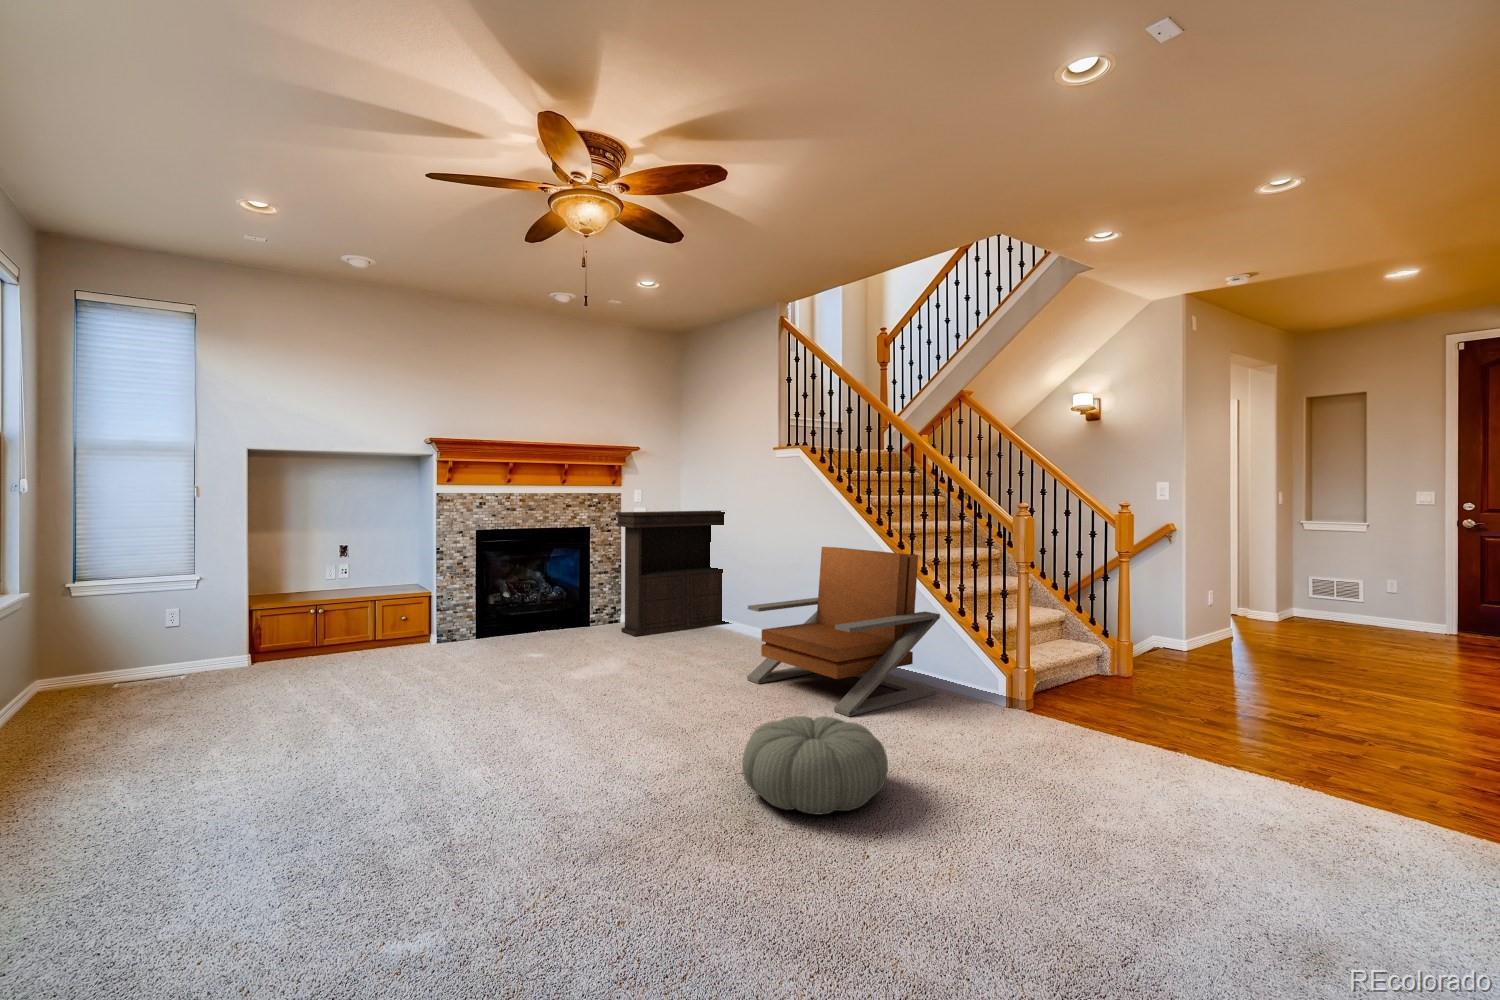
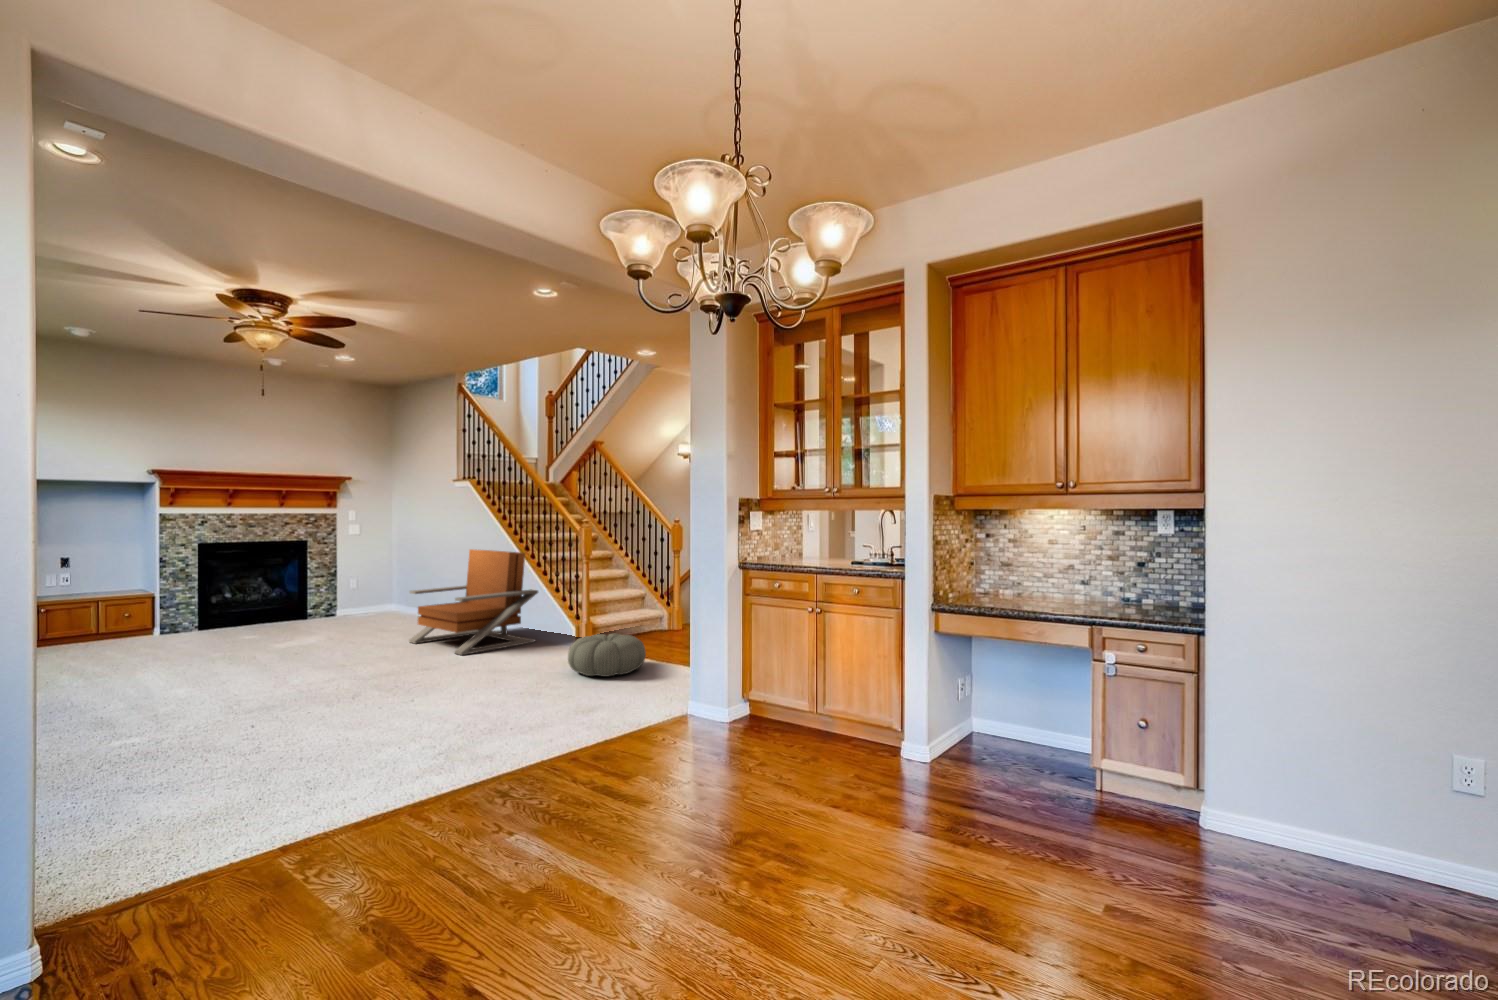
console table: present [616,511,732,636] -> none [327,526,435,623]
pouf: present [742,716,888,815] -> present [568,633,646,676]

